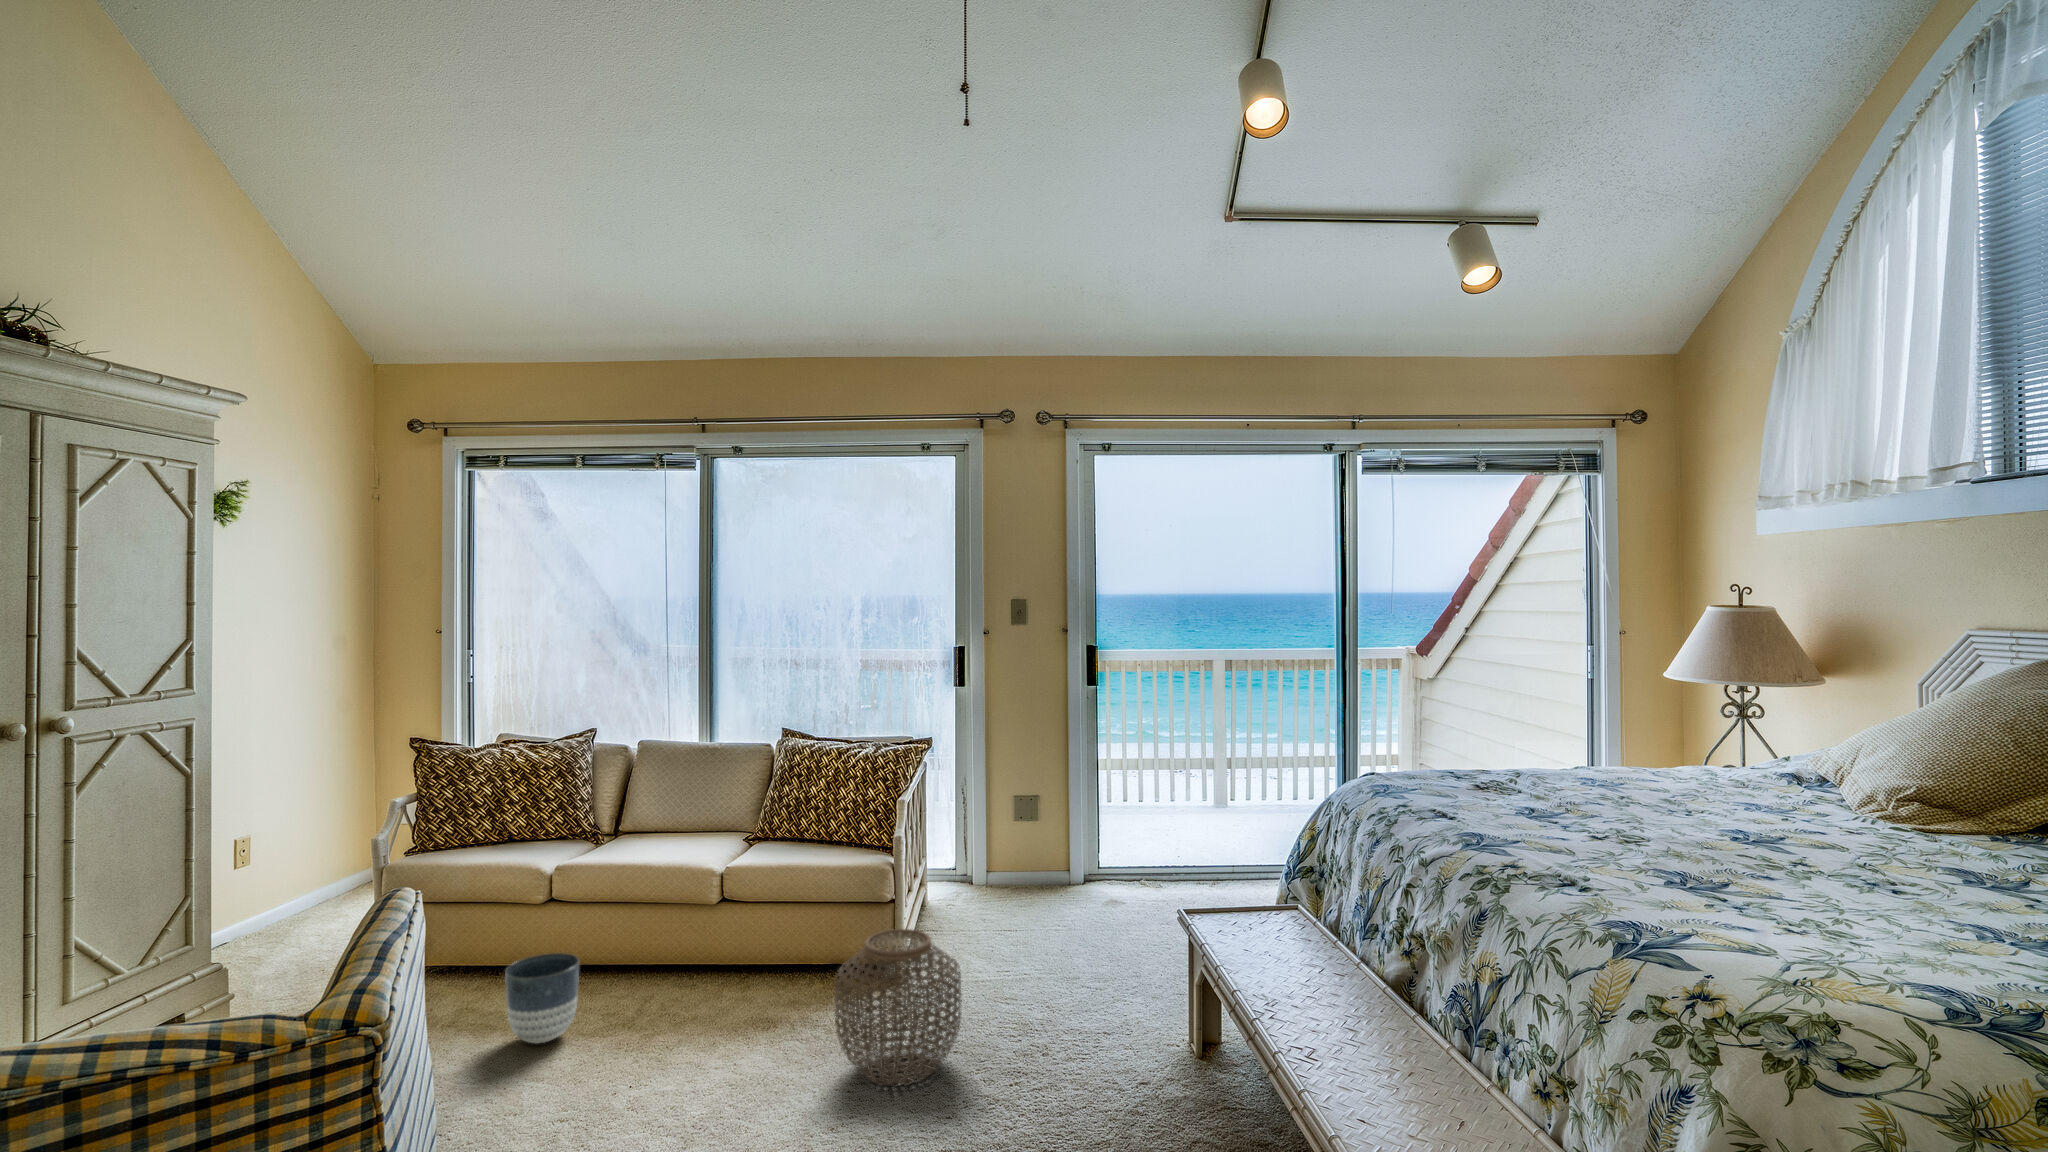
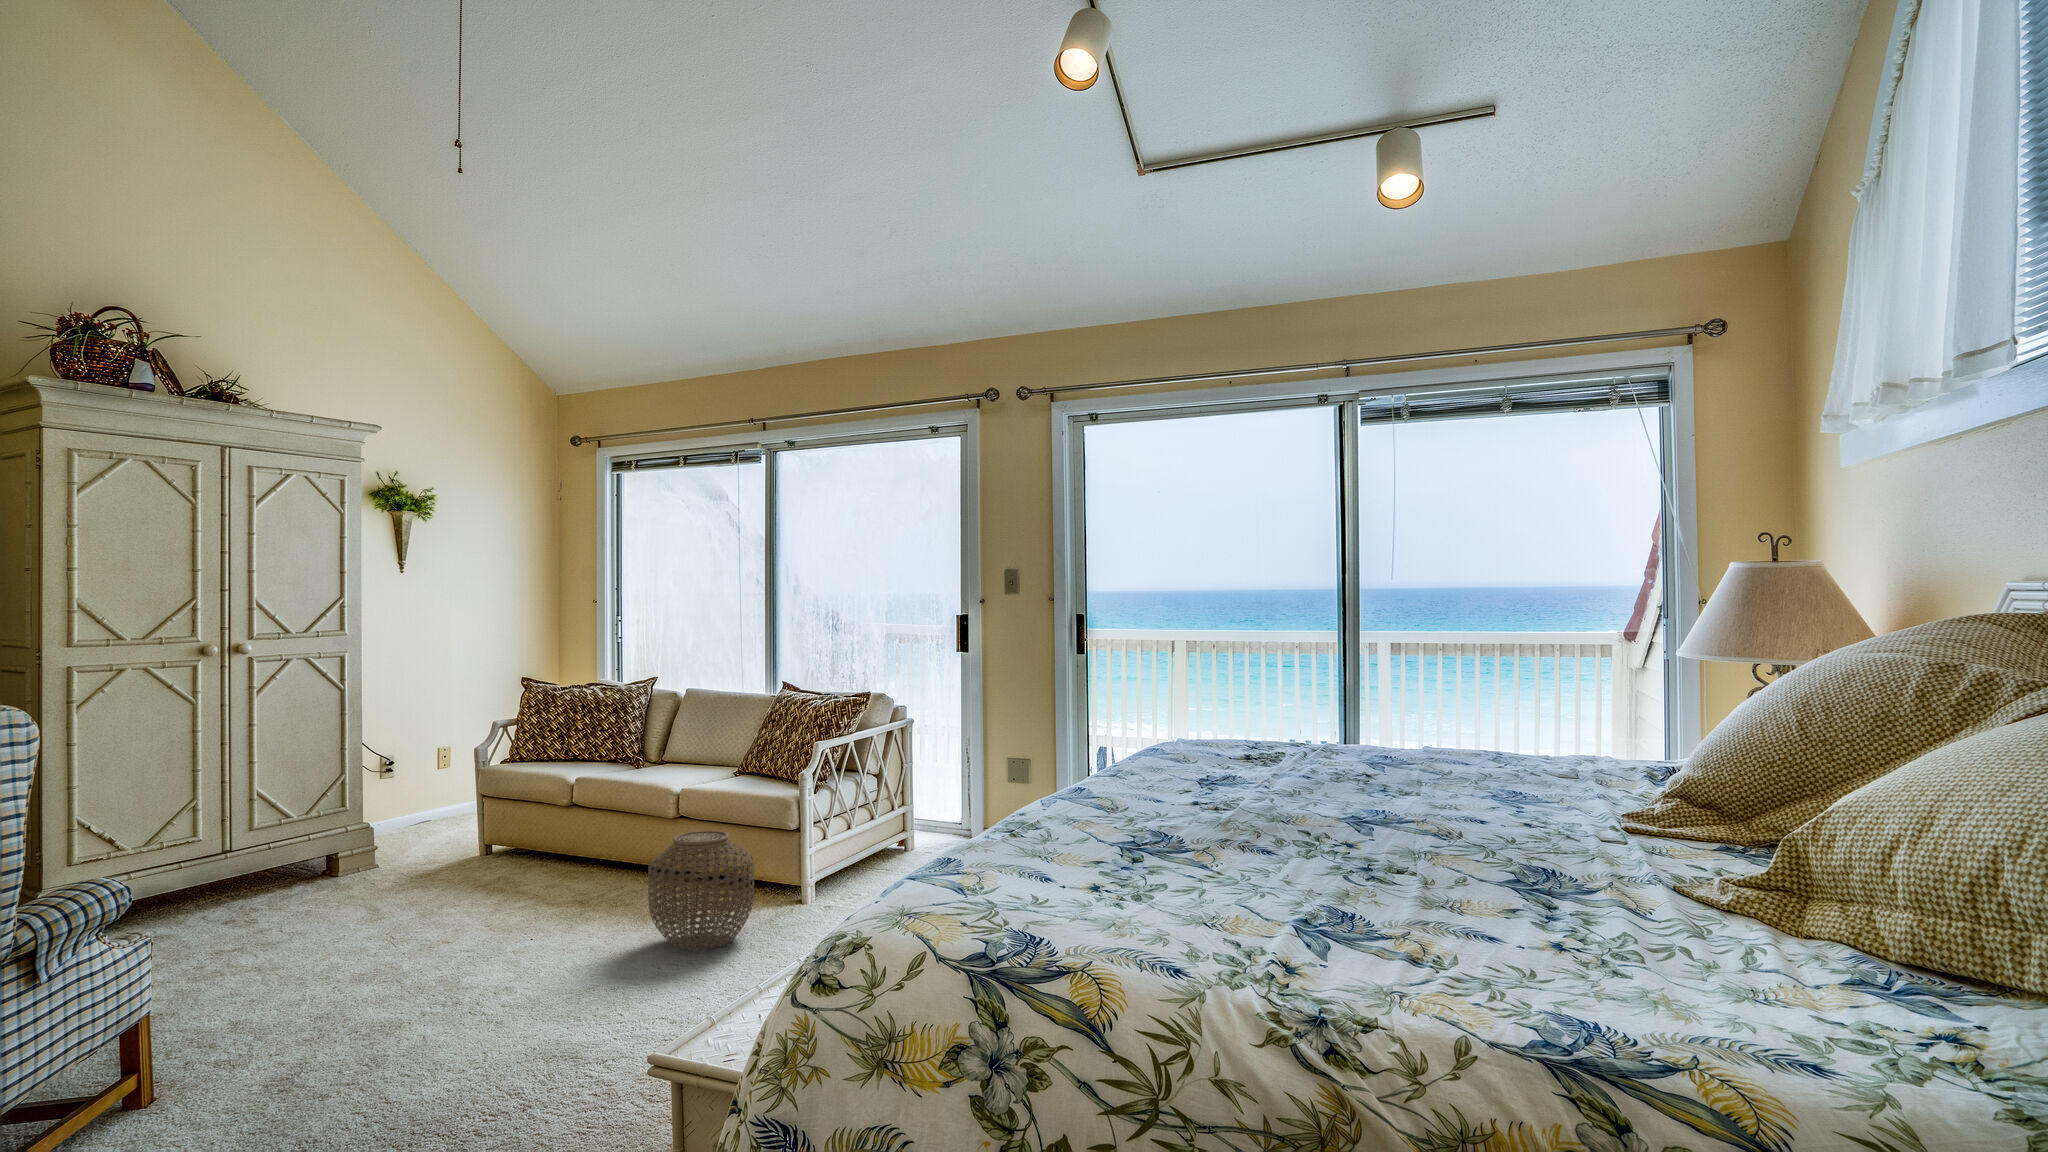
planter: present [505,953,579,1044] -> none [496,835,551,897]

